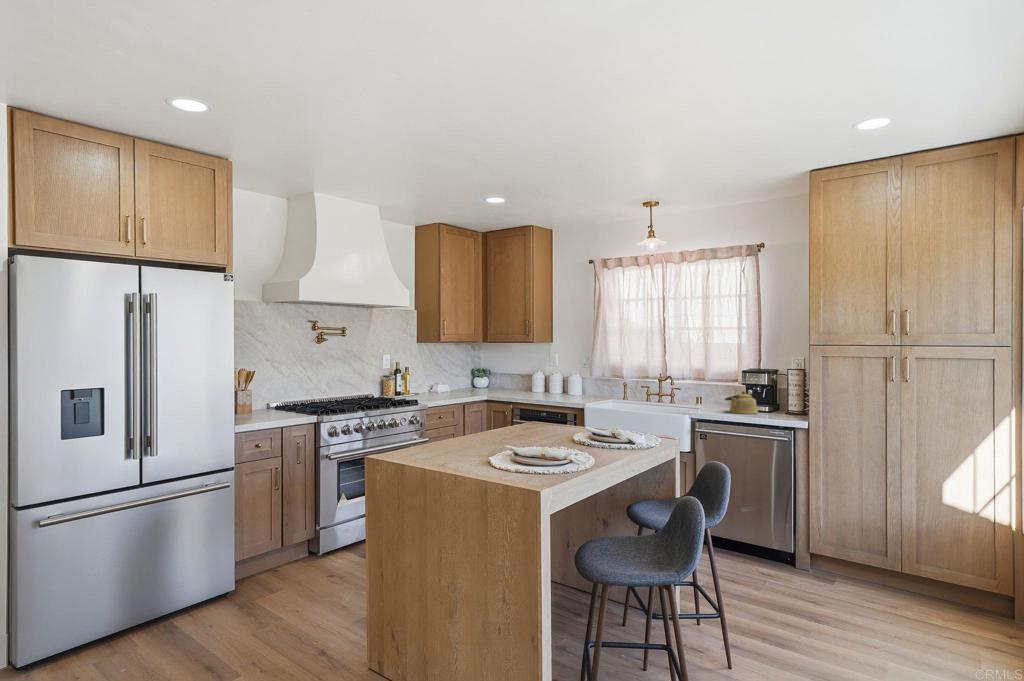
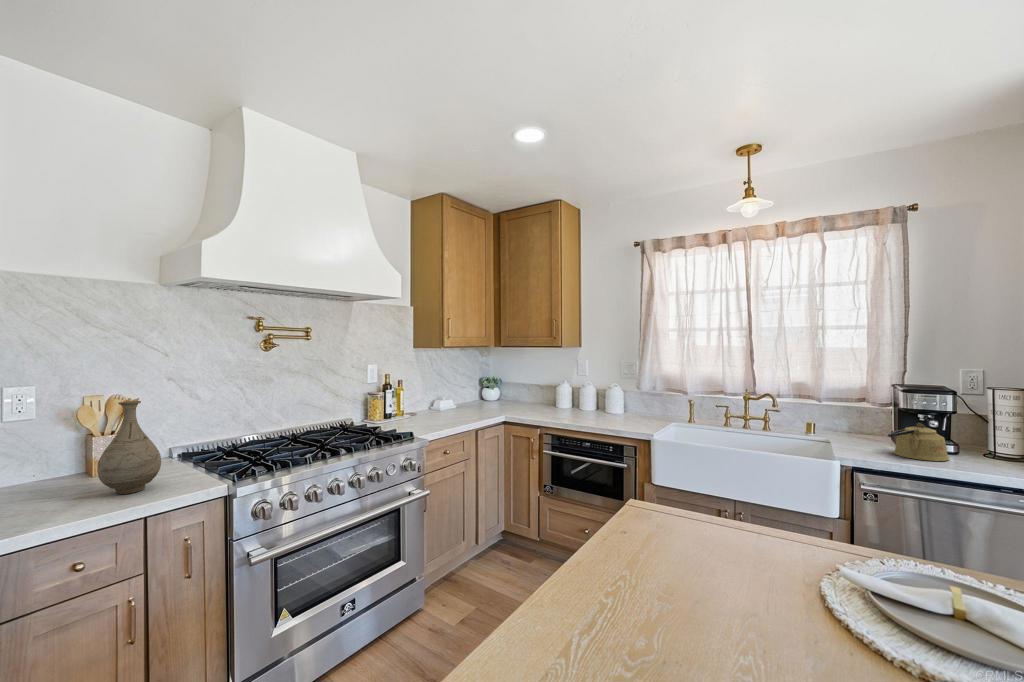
vase: none [253,369,282,418] -> present [97,401,161,494]

